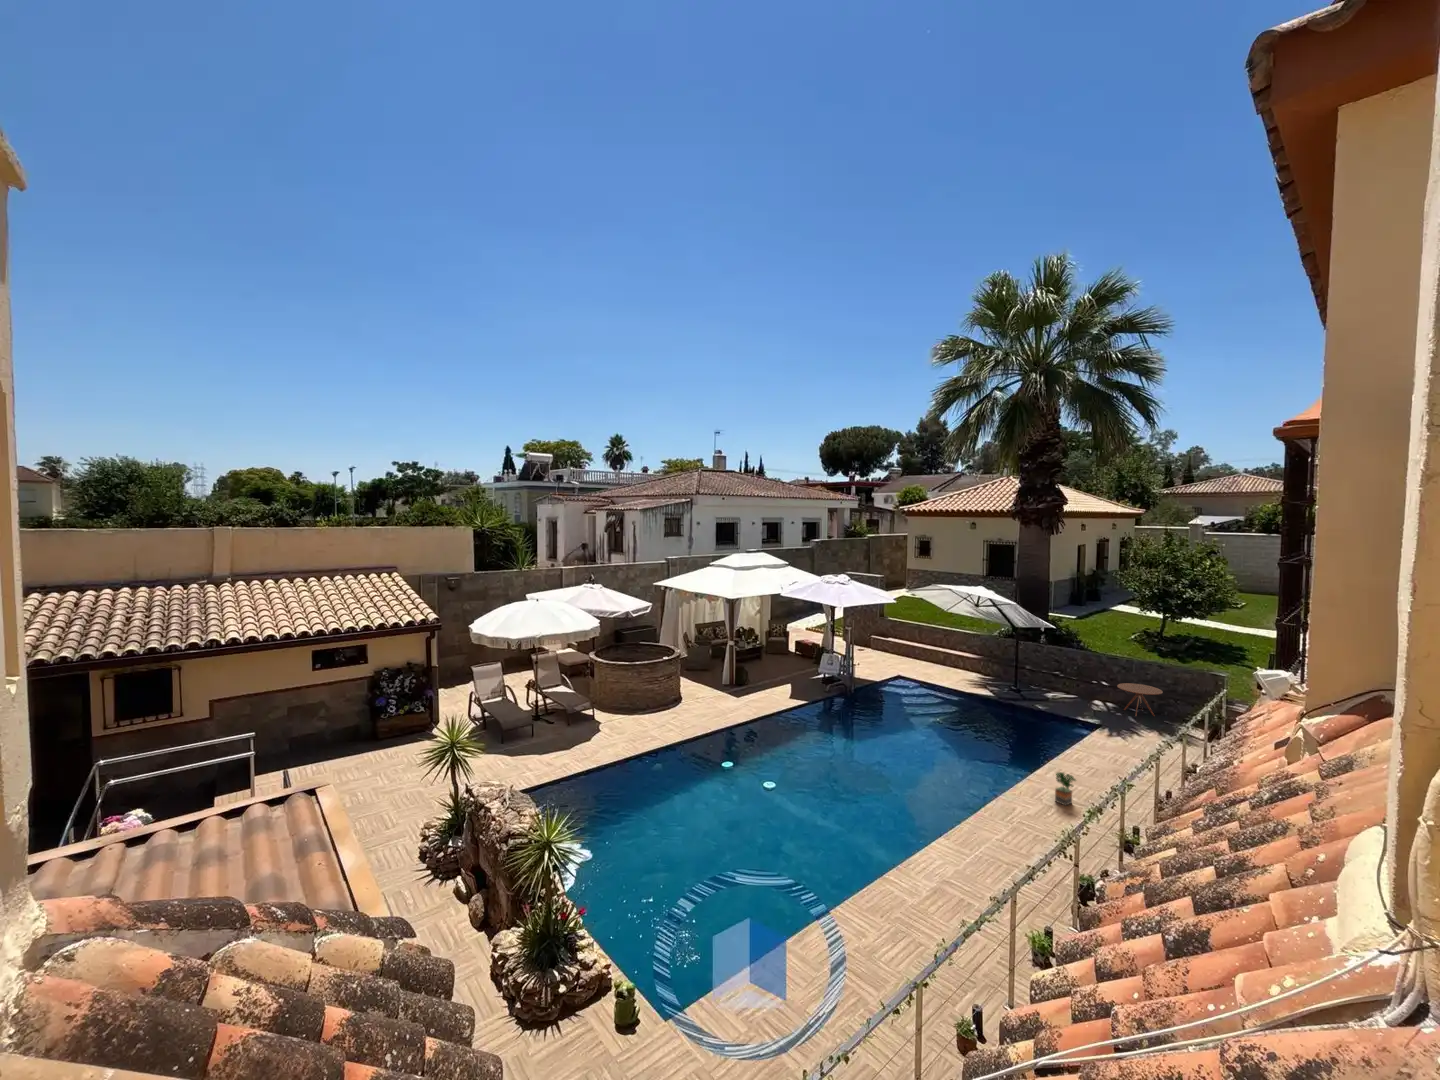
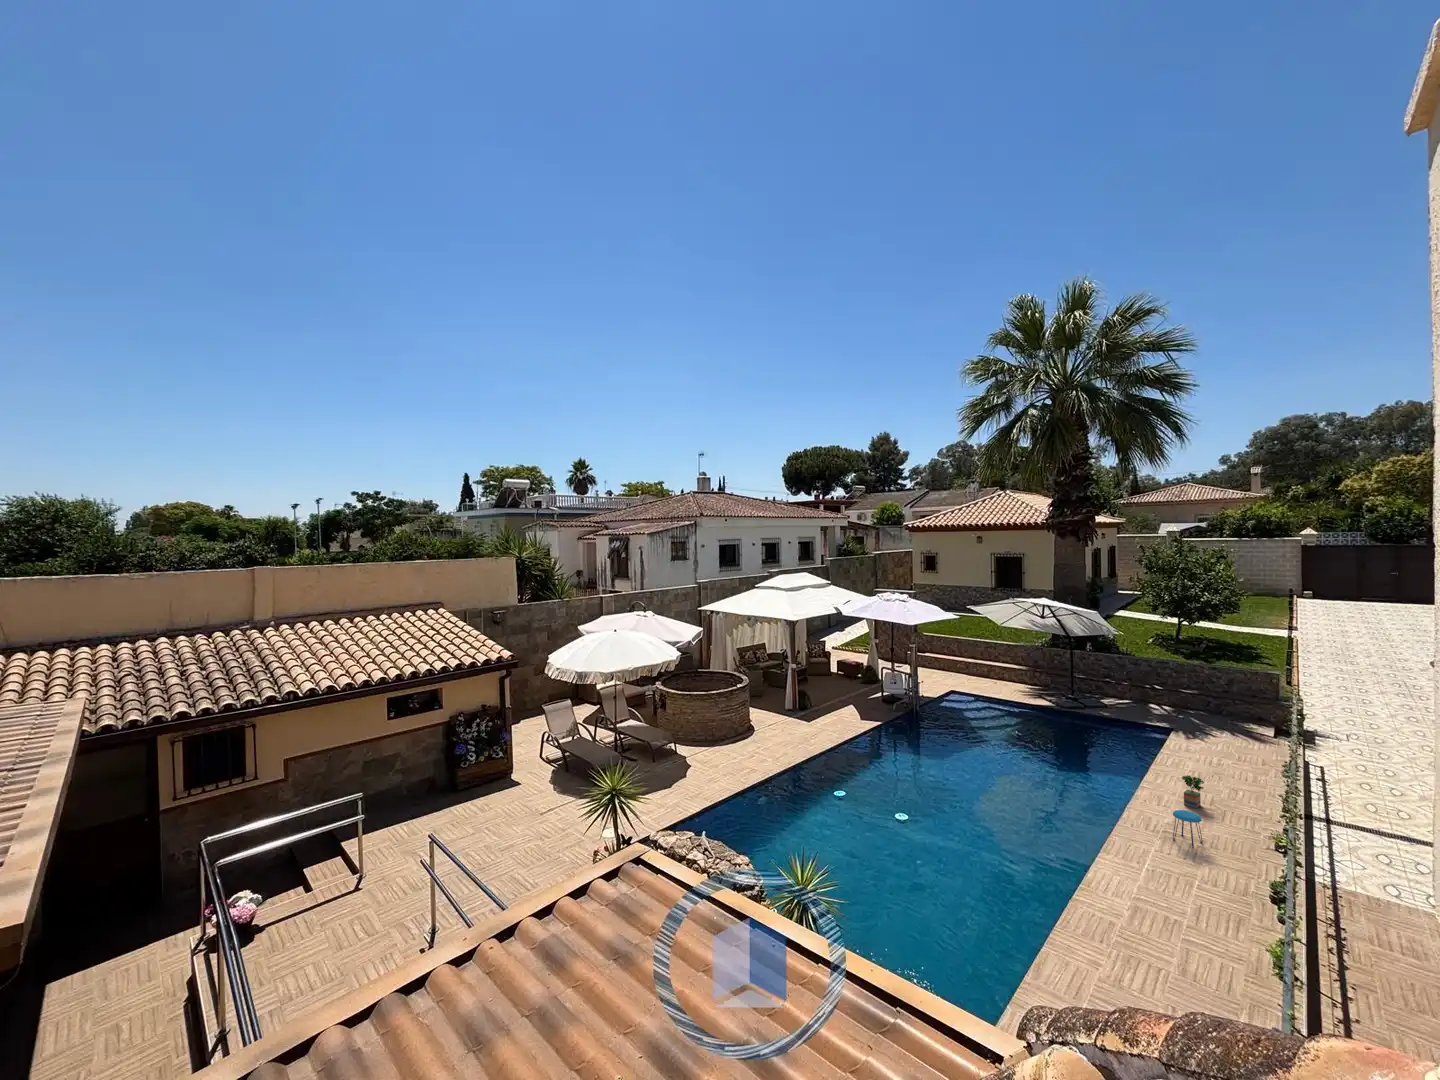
round table: present [1118,683,1162,716] -> none [1172,685,1217,716]
stool: none [1016,805,1045,843] -> present [1173,810,1203,848]

